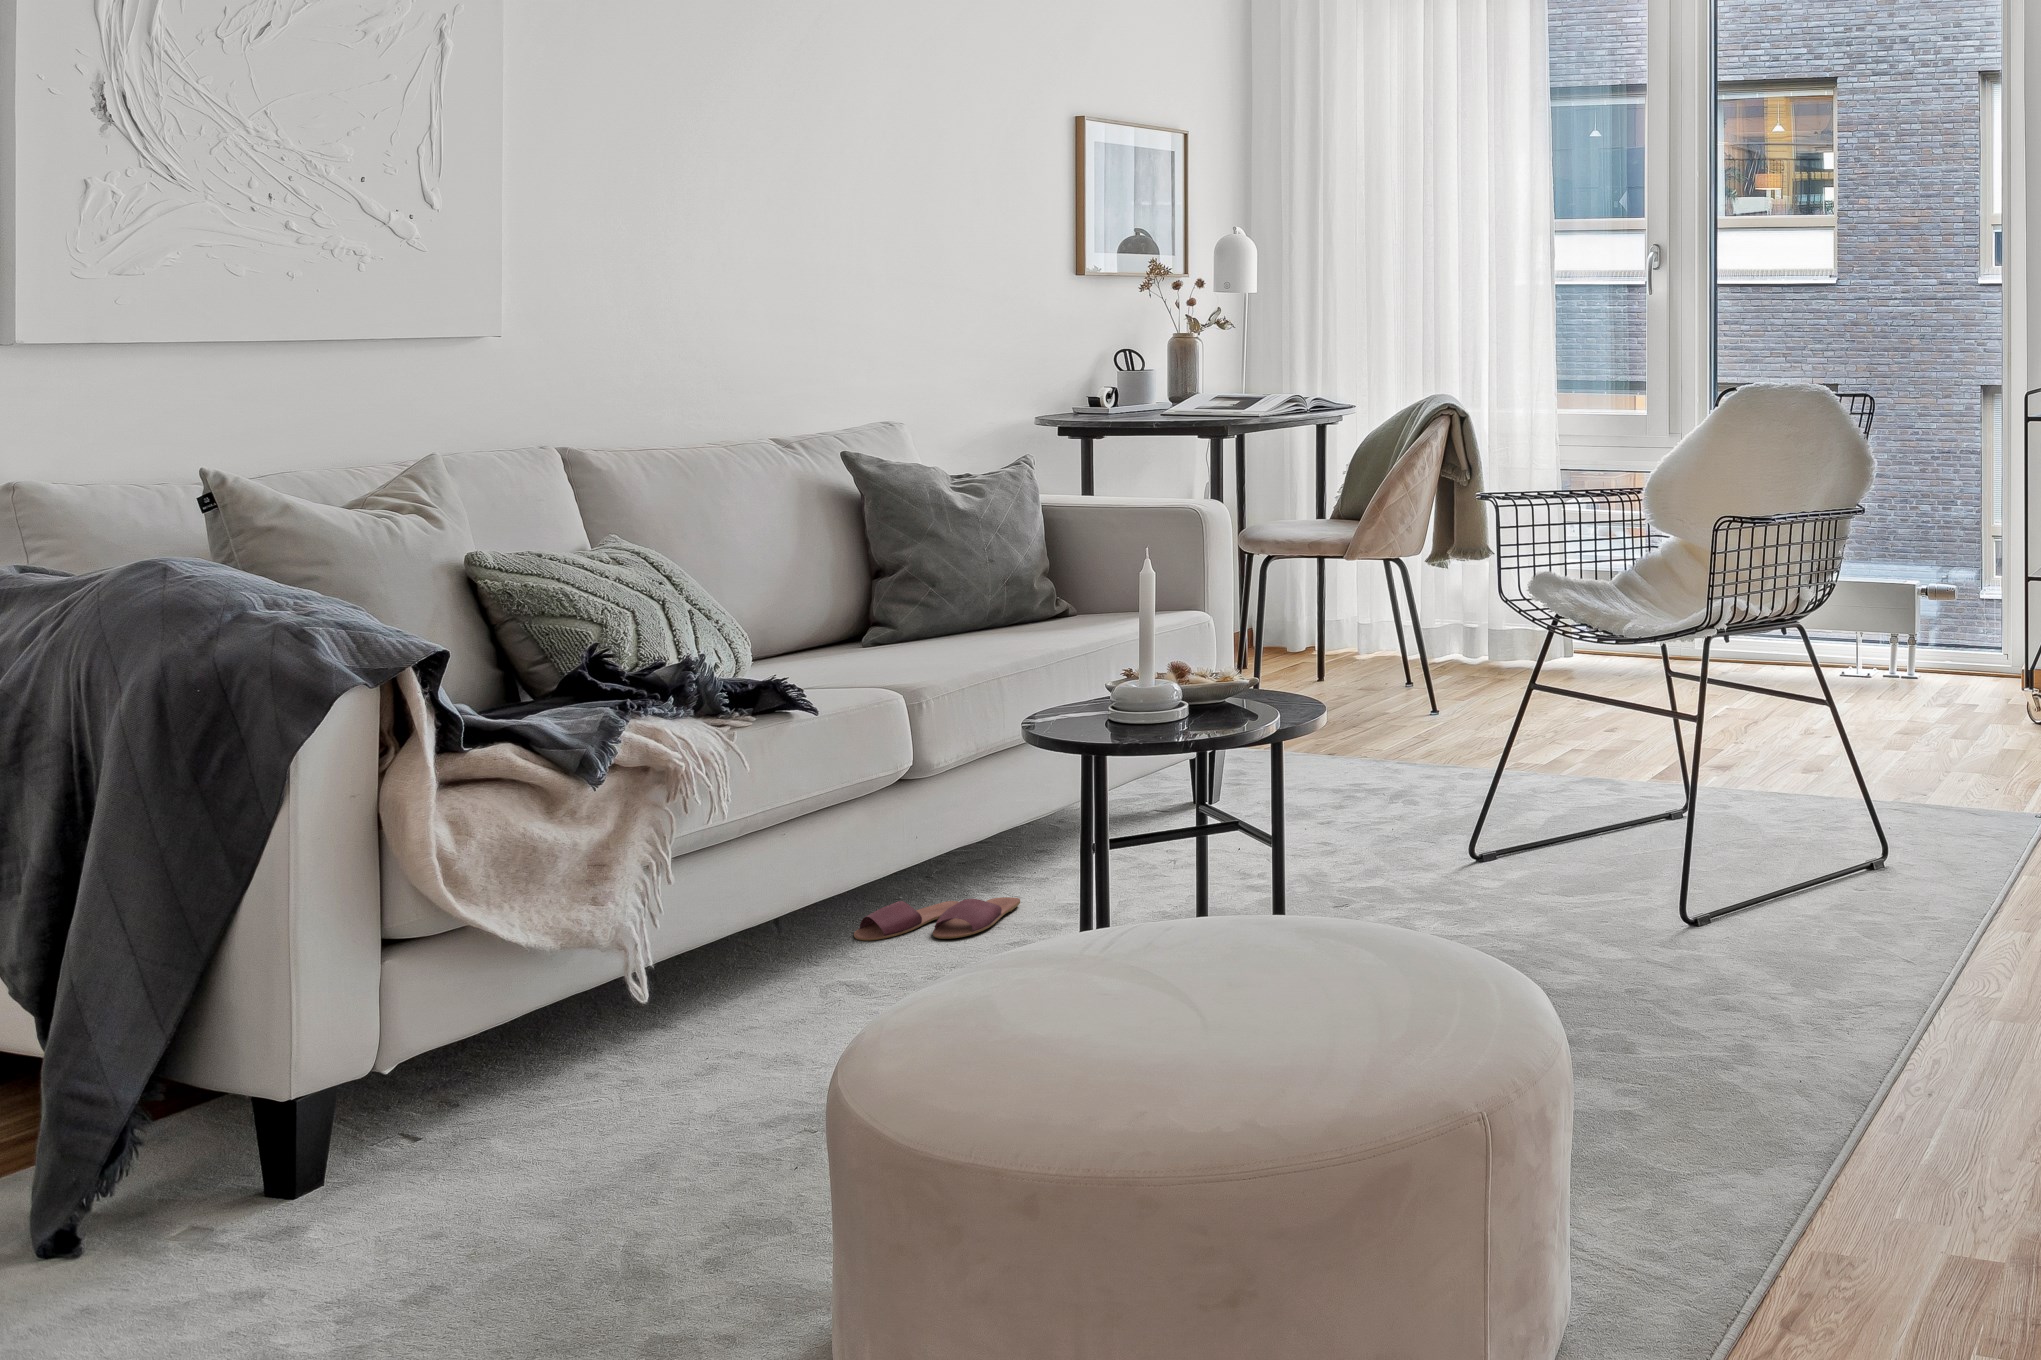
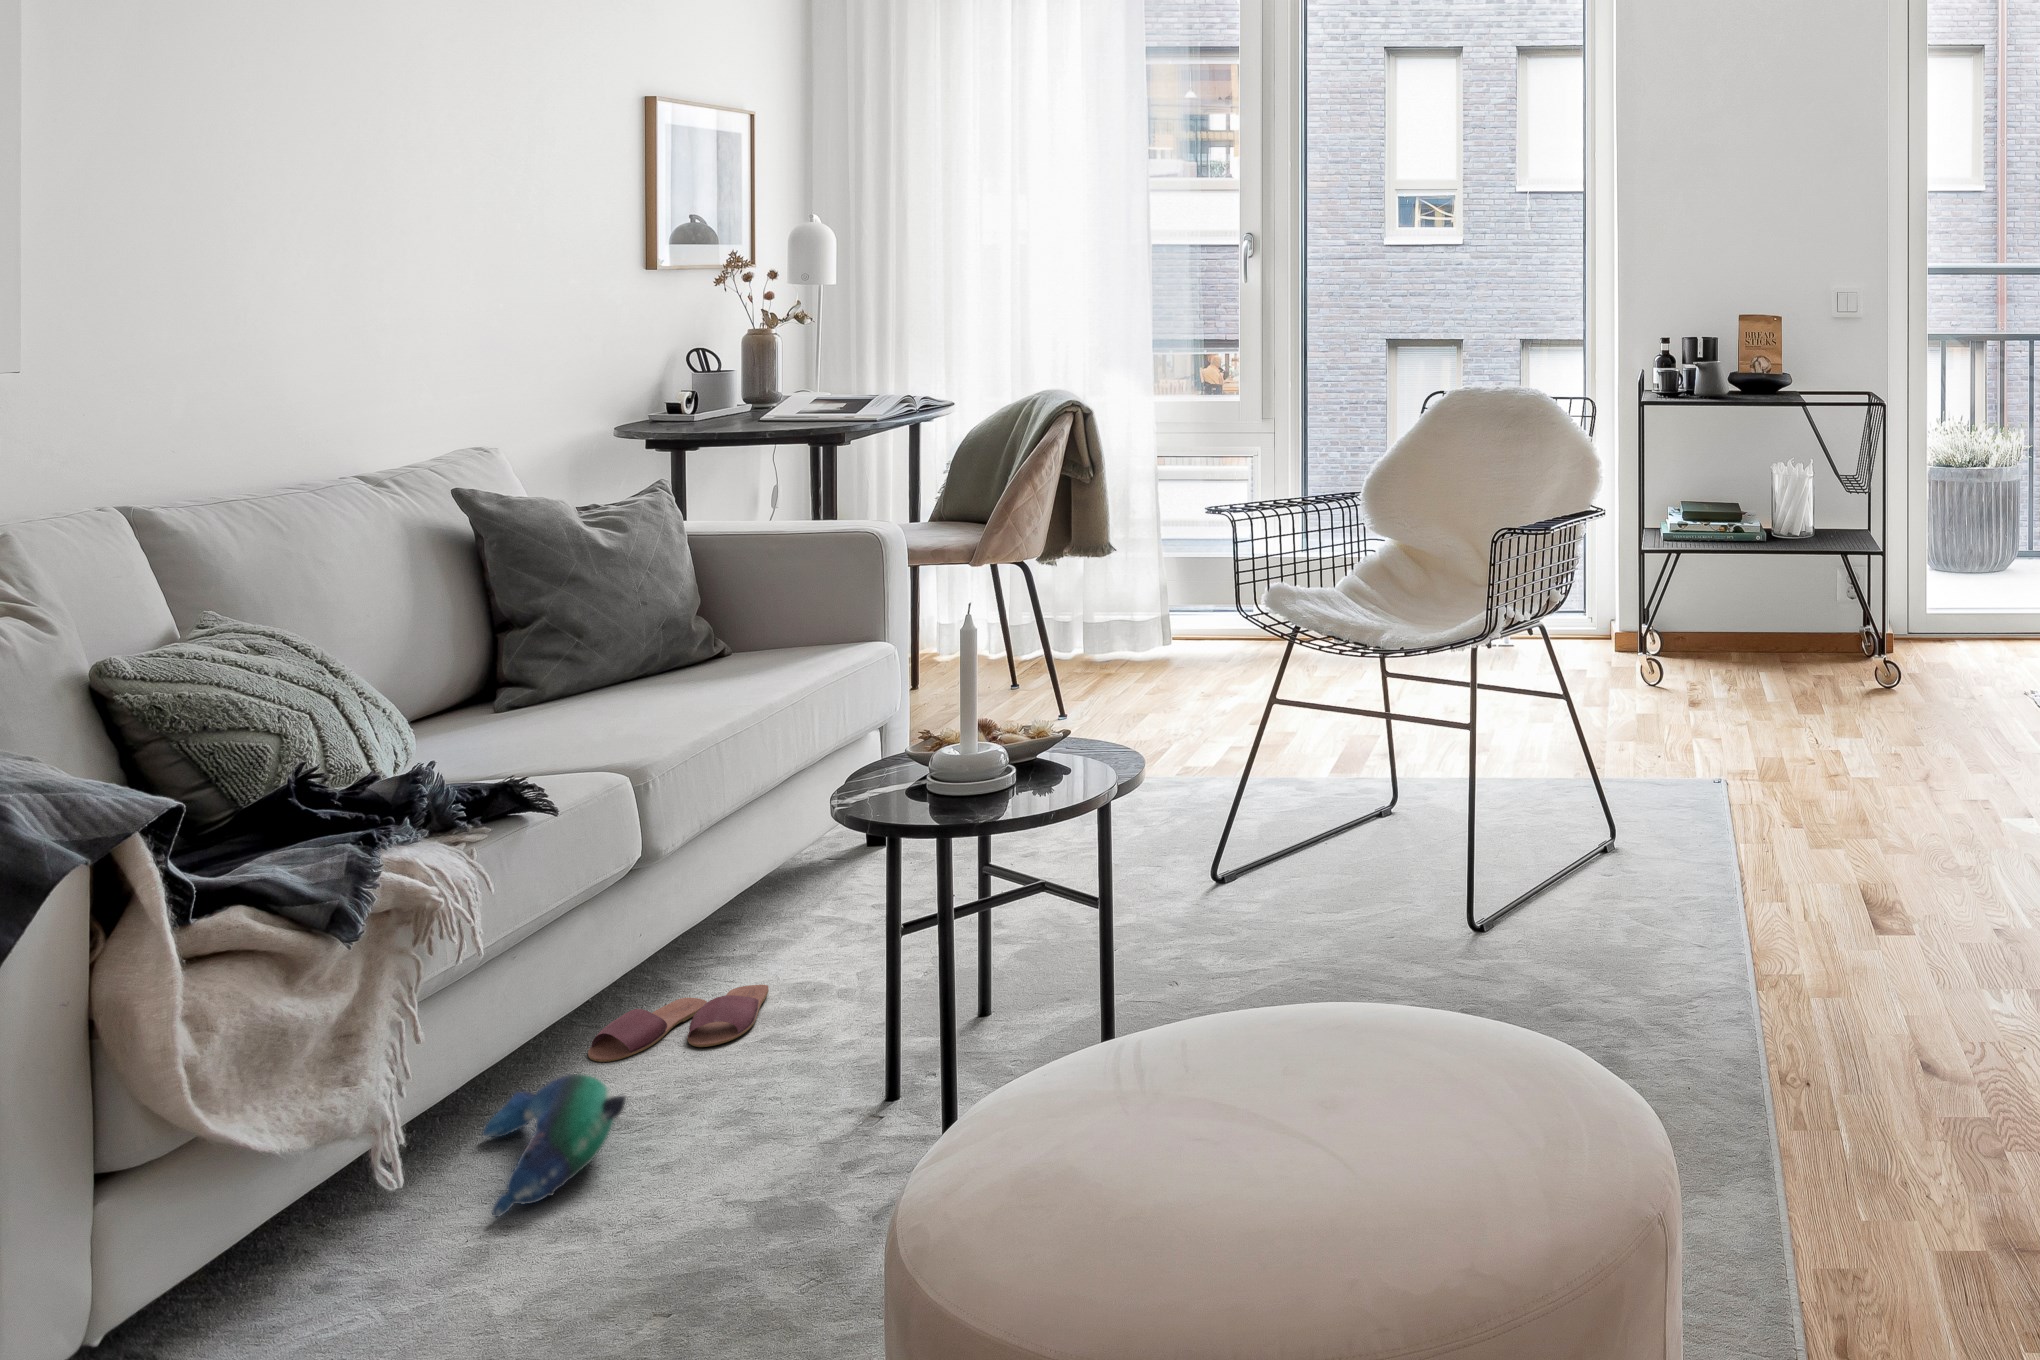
plush toy: none [703,934,830,1036] -> present [483,1074,626,1217]

